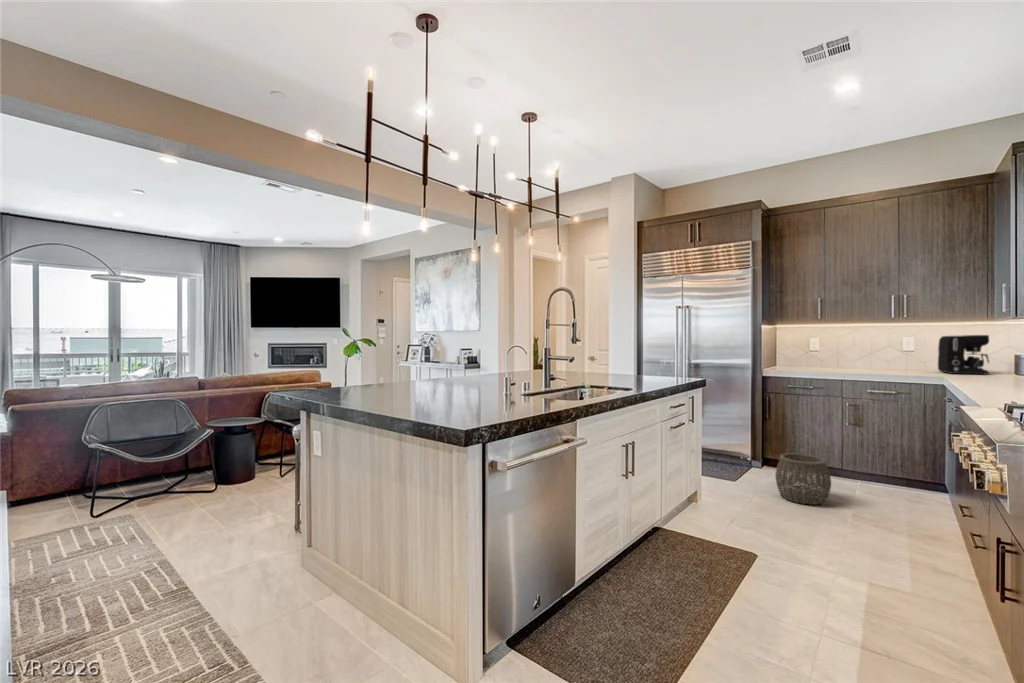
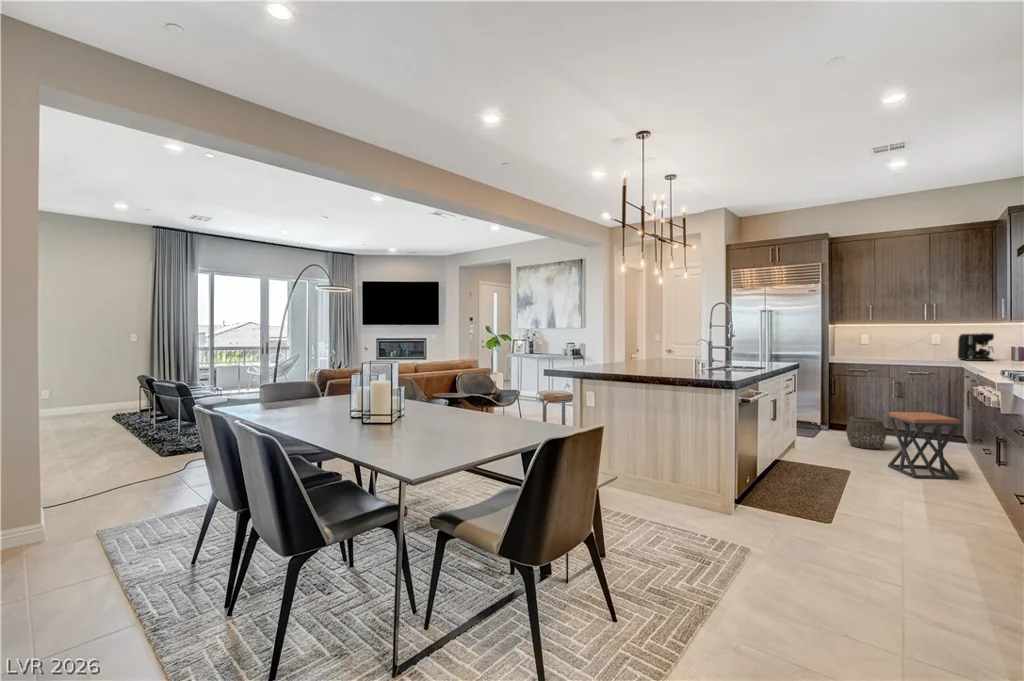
stool: none [823,457,935,578] -> present [888,412,960,479]

